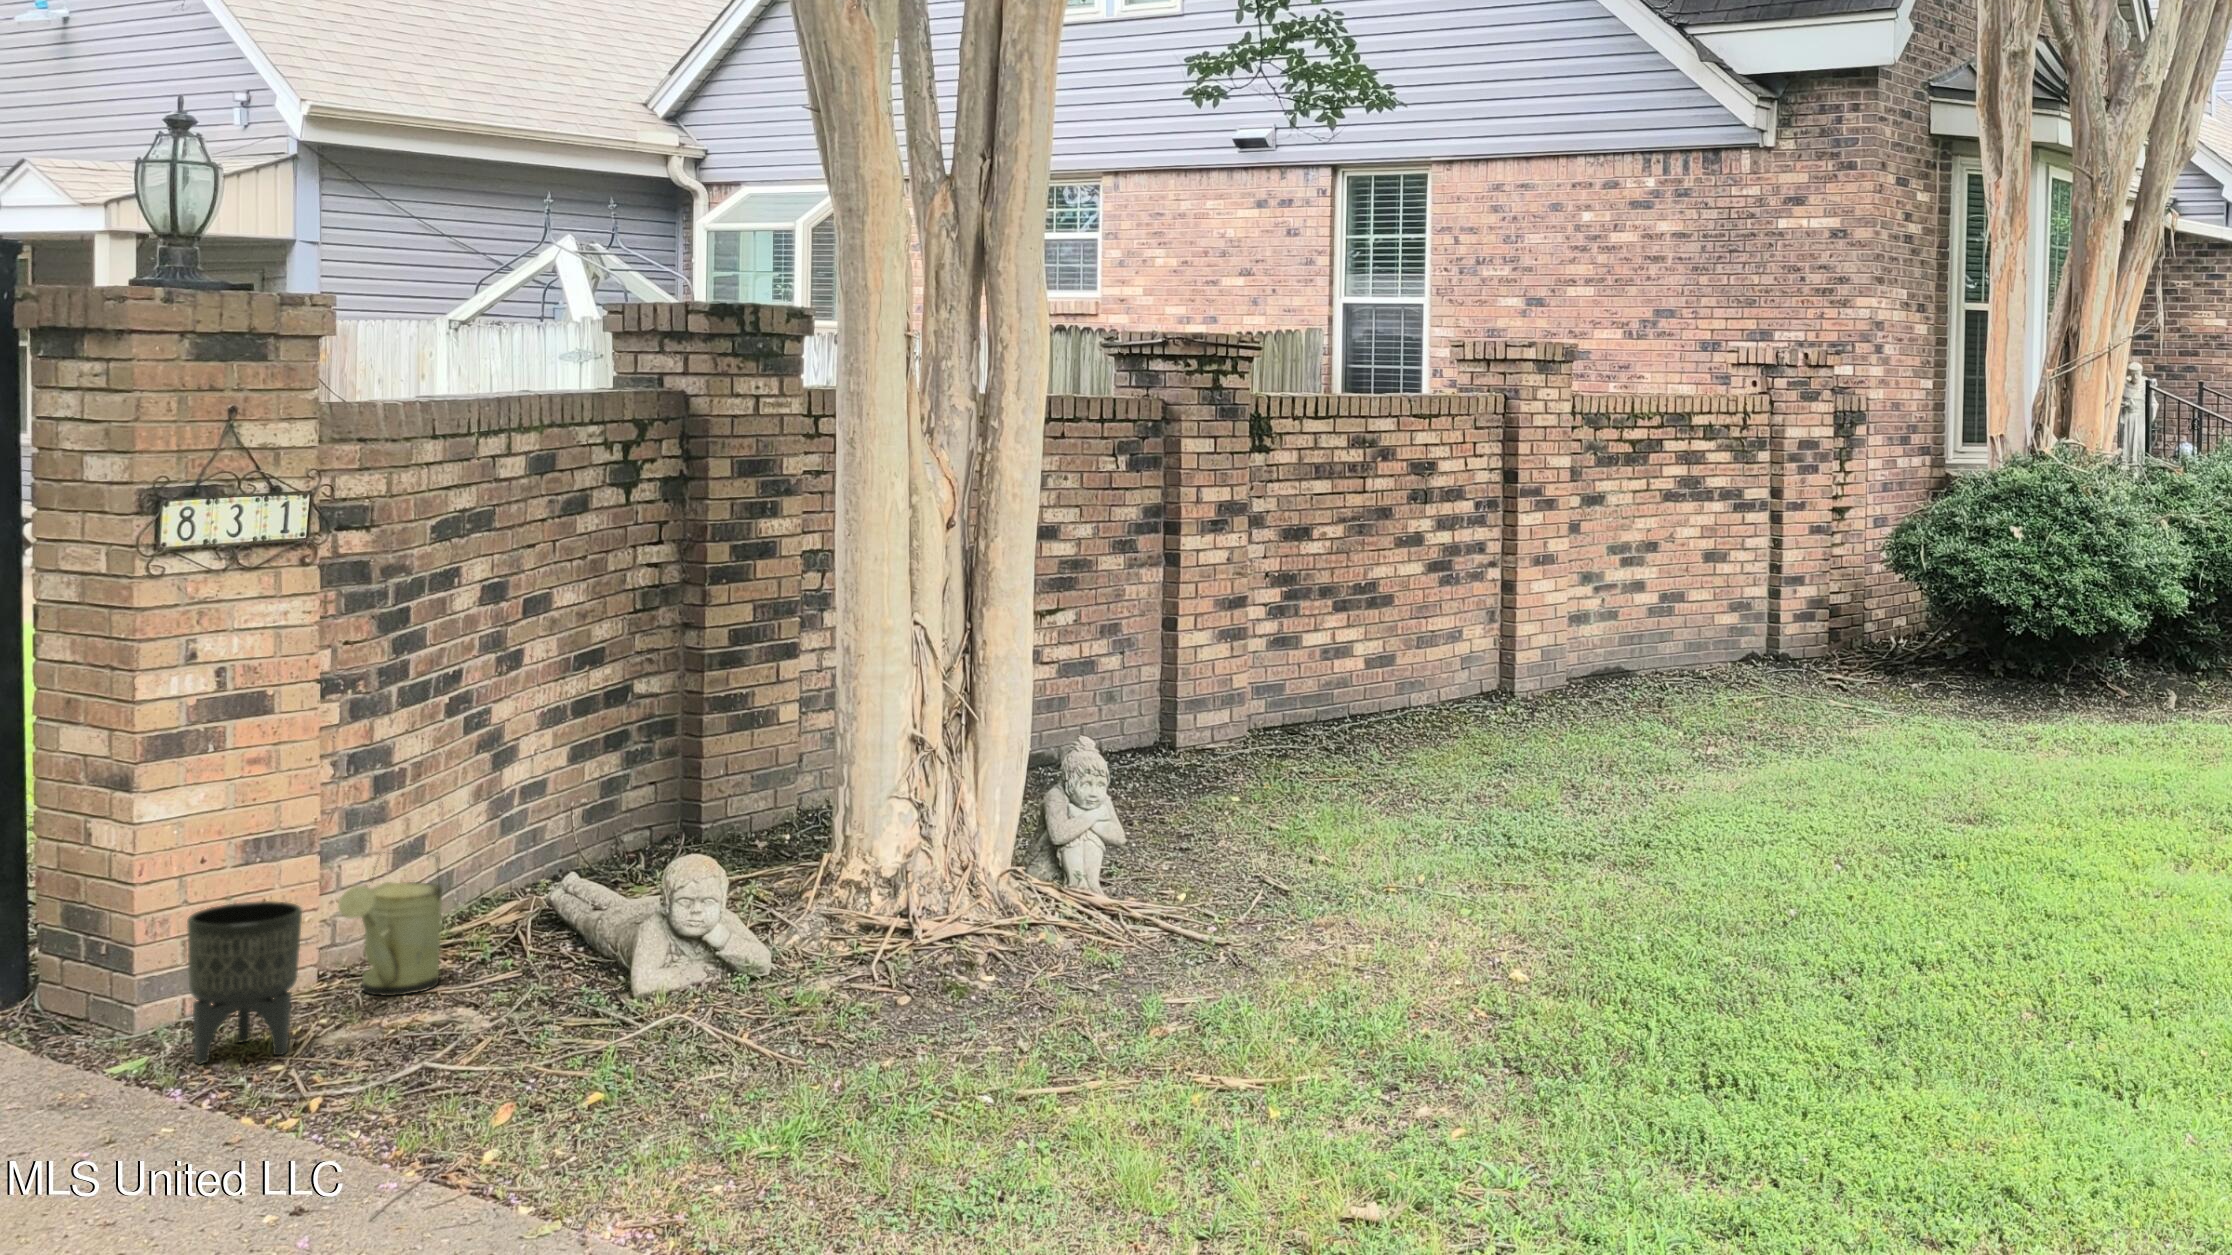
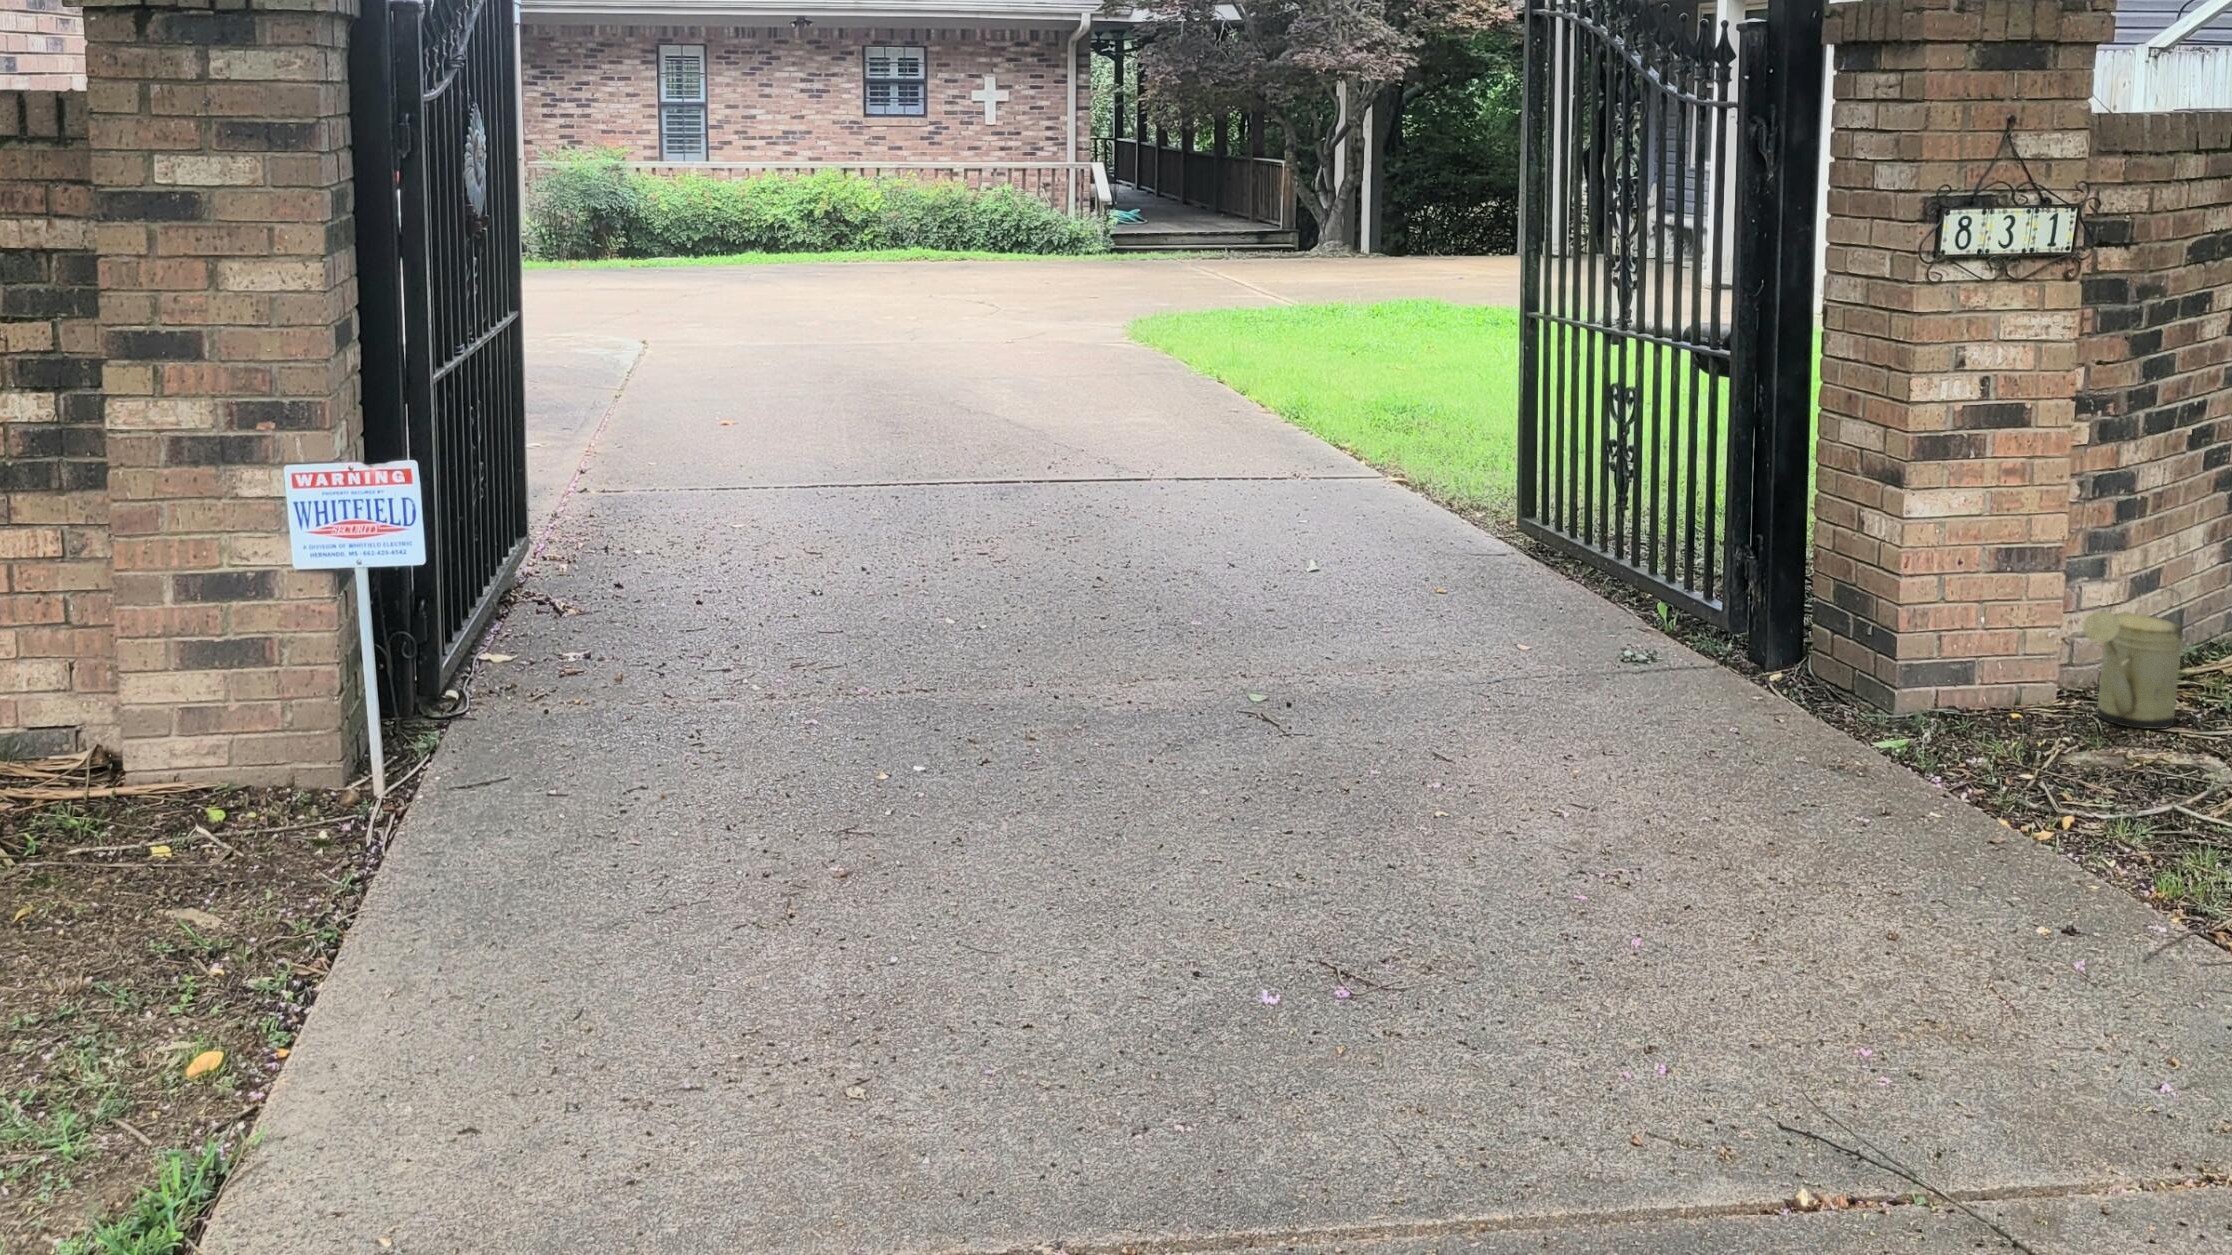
planter: present [187,901,302,1064] -> none [1947,608,2053,763]

